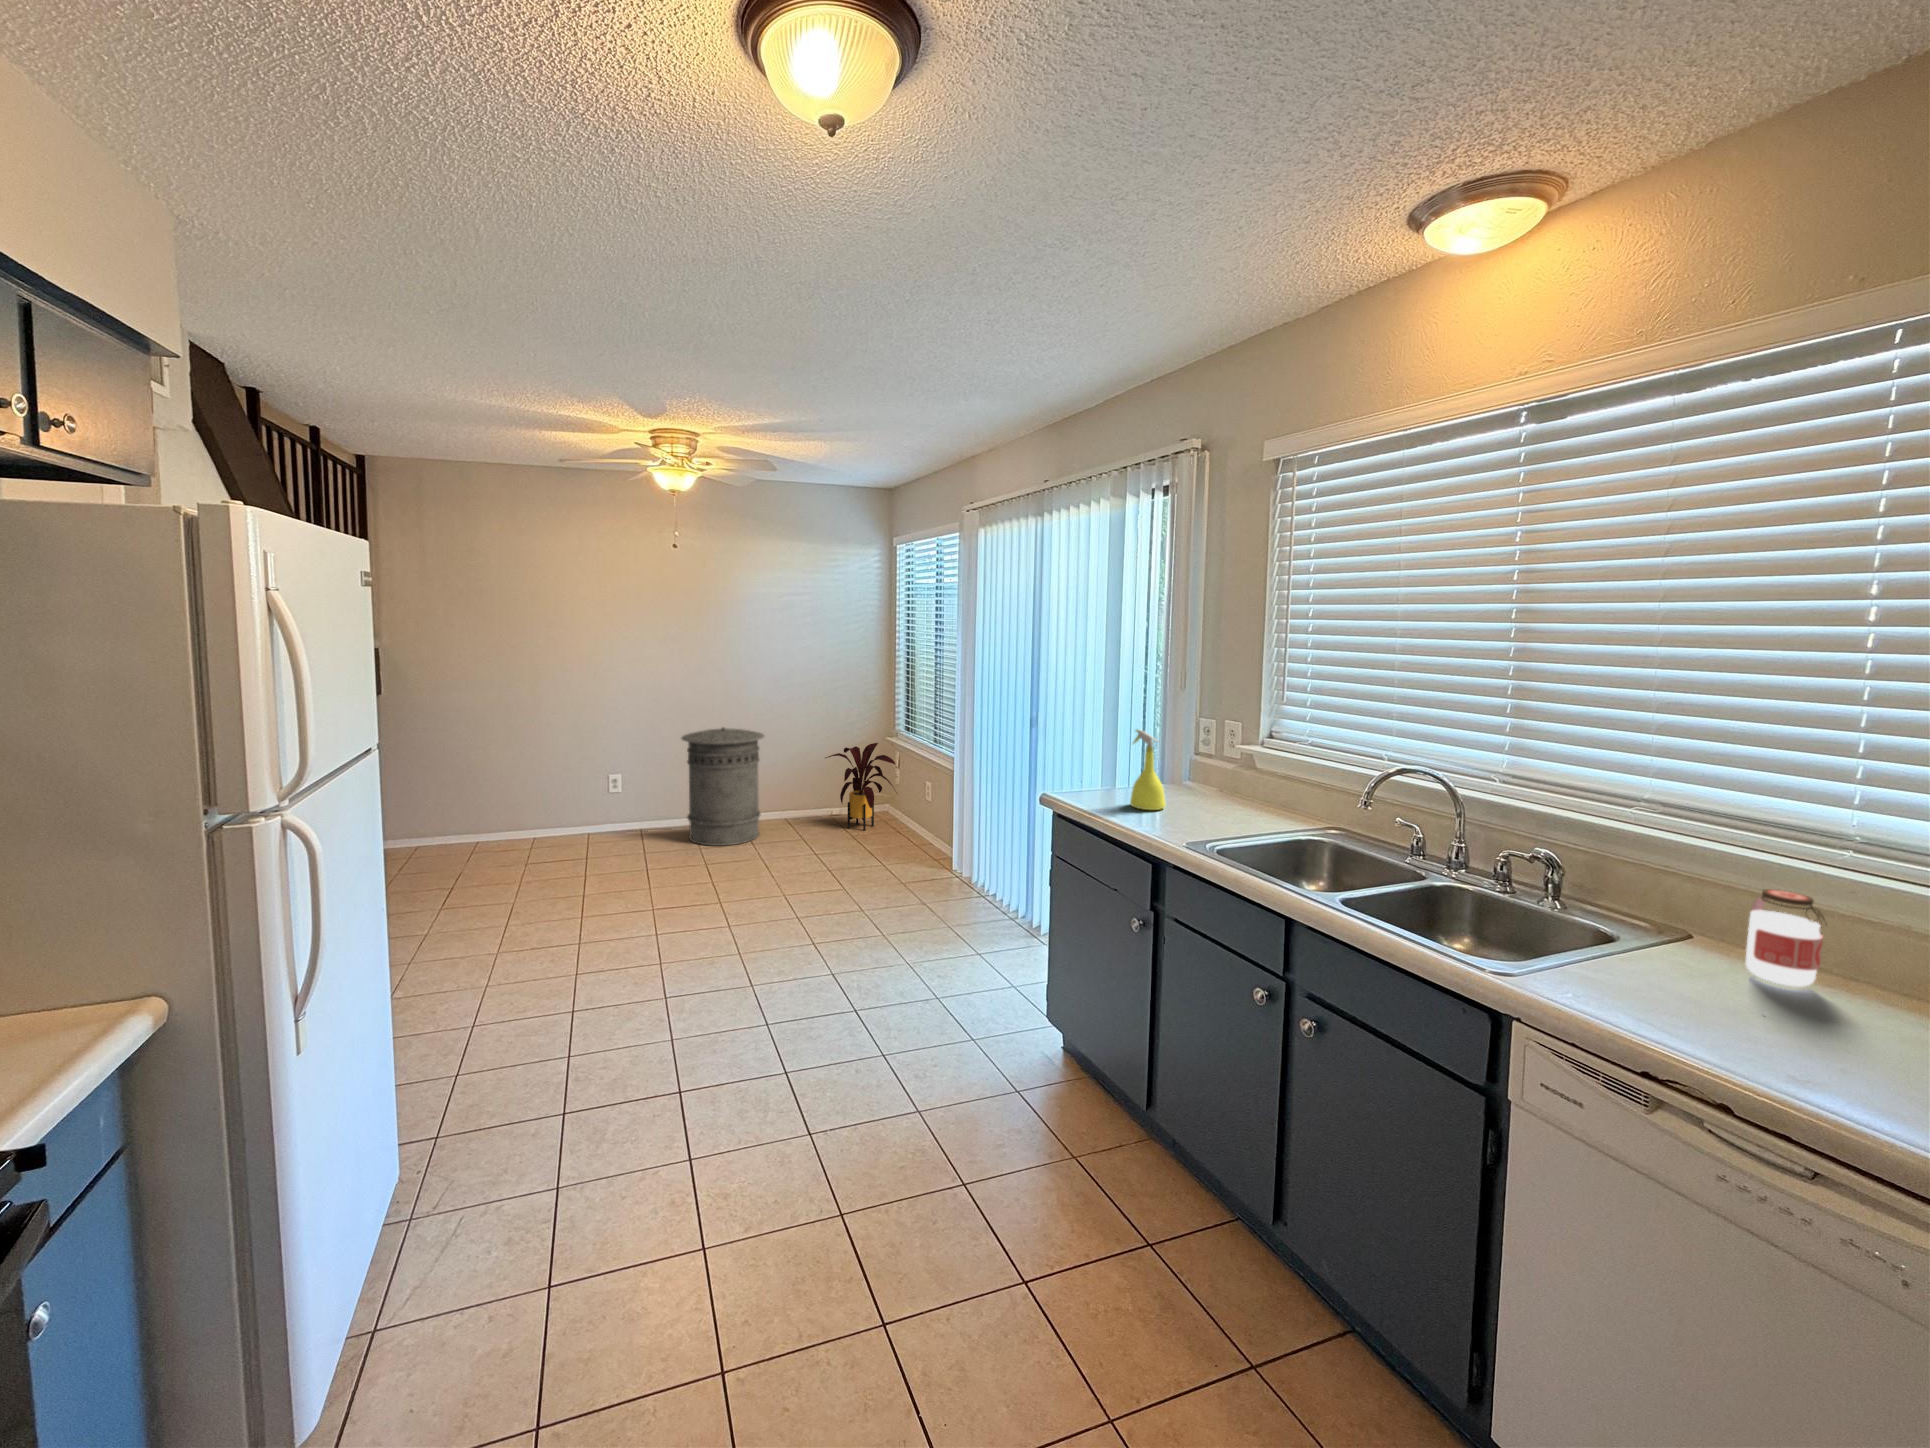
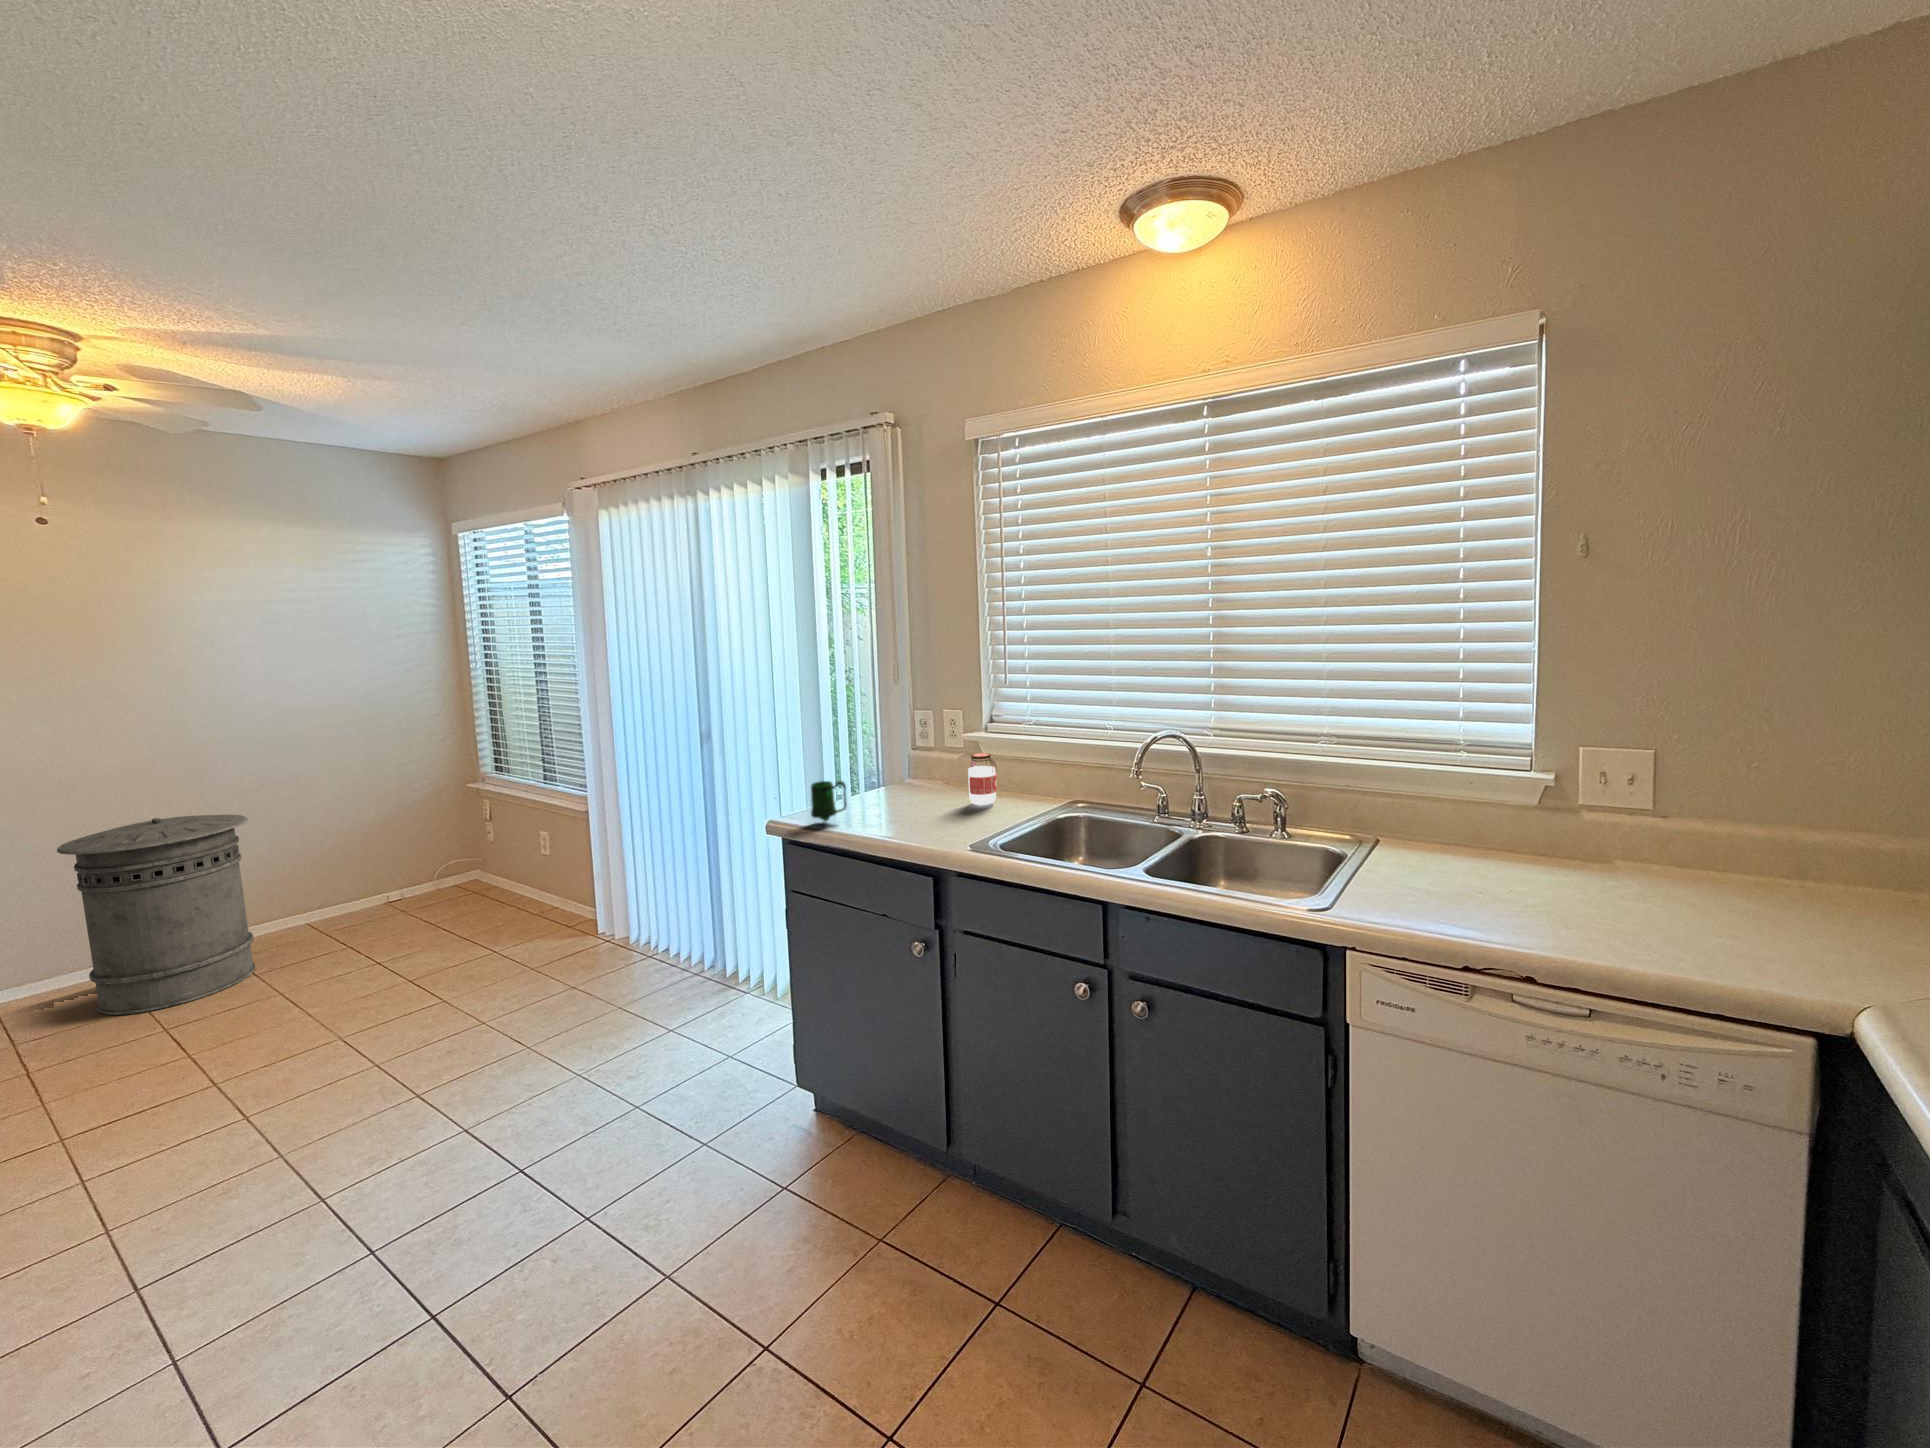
spray bottle: present [1130,730,1166,810] -> none [869,732,913,820]
house plant: present [826,743,897,830] -> none [364,796,495,920]
mug: none [1076,765,1108,803] -> present [811,781,847,822]
jar: present [1746,889,1826,987] -> present [968,753,997,805]

